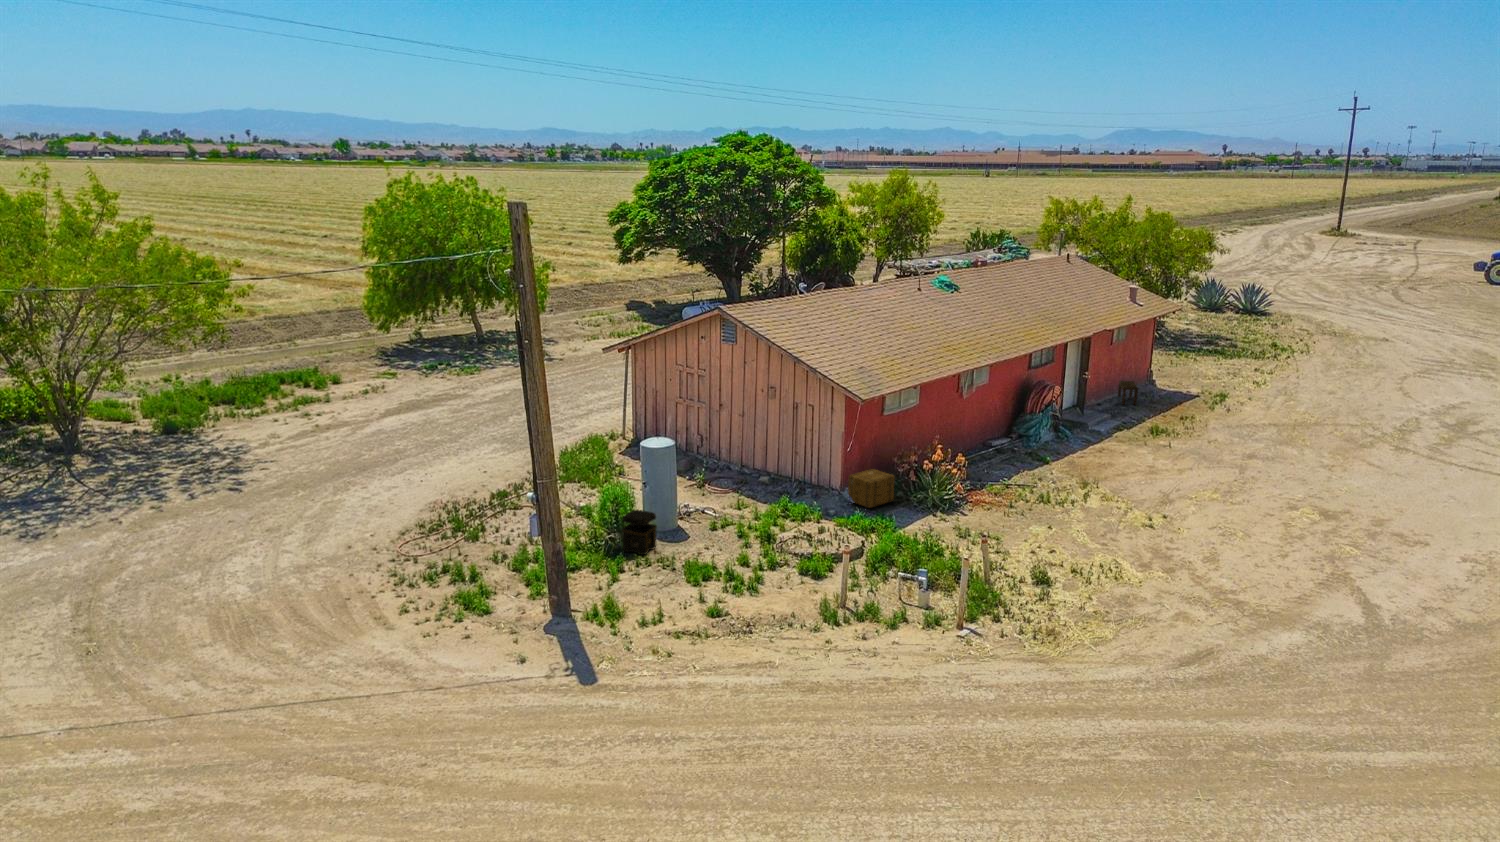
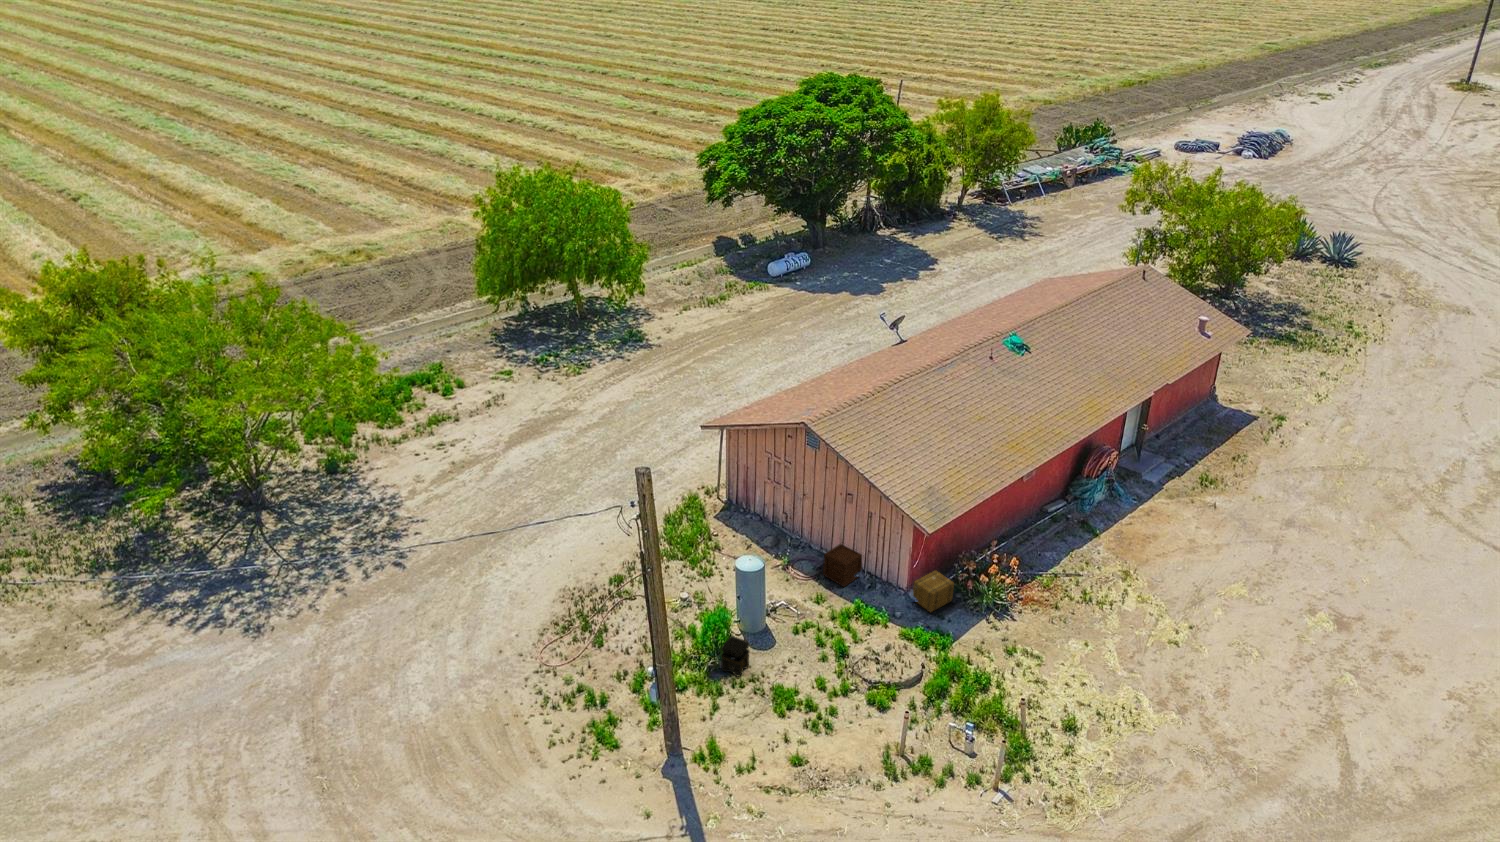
bench: present [1118,381,1138,405] -> none [1179,411,1198,440]
wooden crate: none [744,452,790,495] -> present [823,544,862,587]

